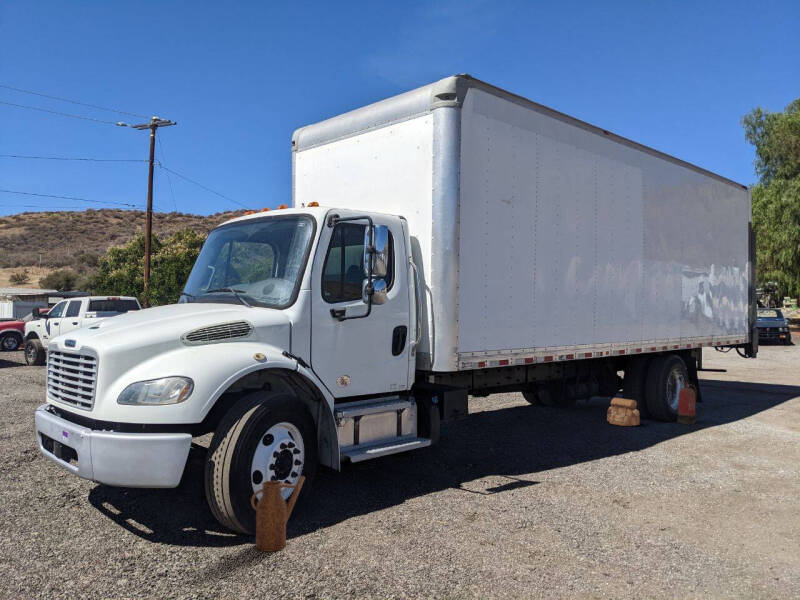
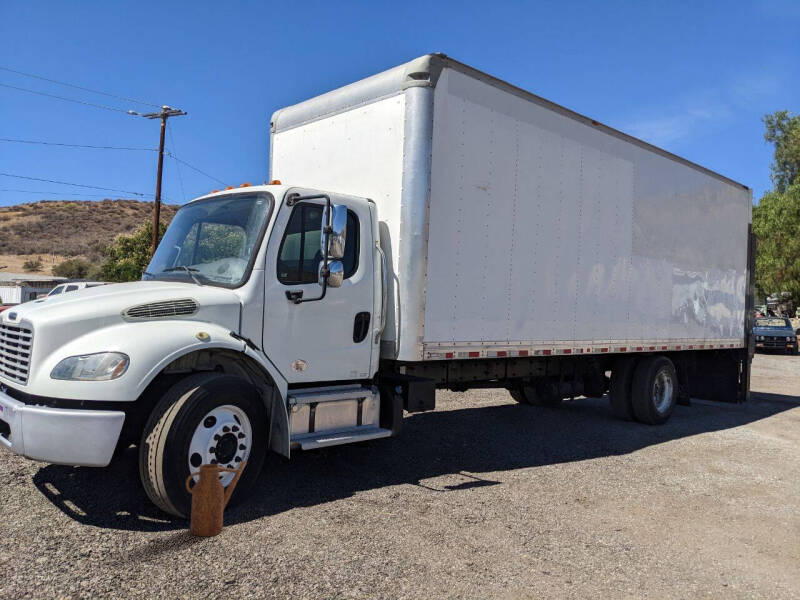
fire extinguisher: present [678,382,697,424] -> none [668,385,689,429]
backpack: present [607,398,640,426] -> none [594,399,627,429]

